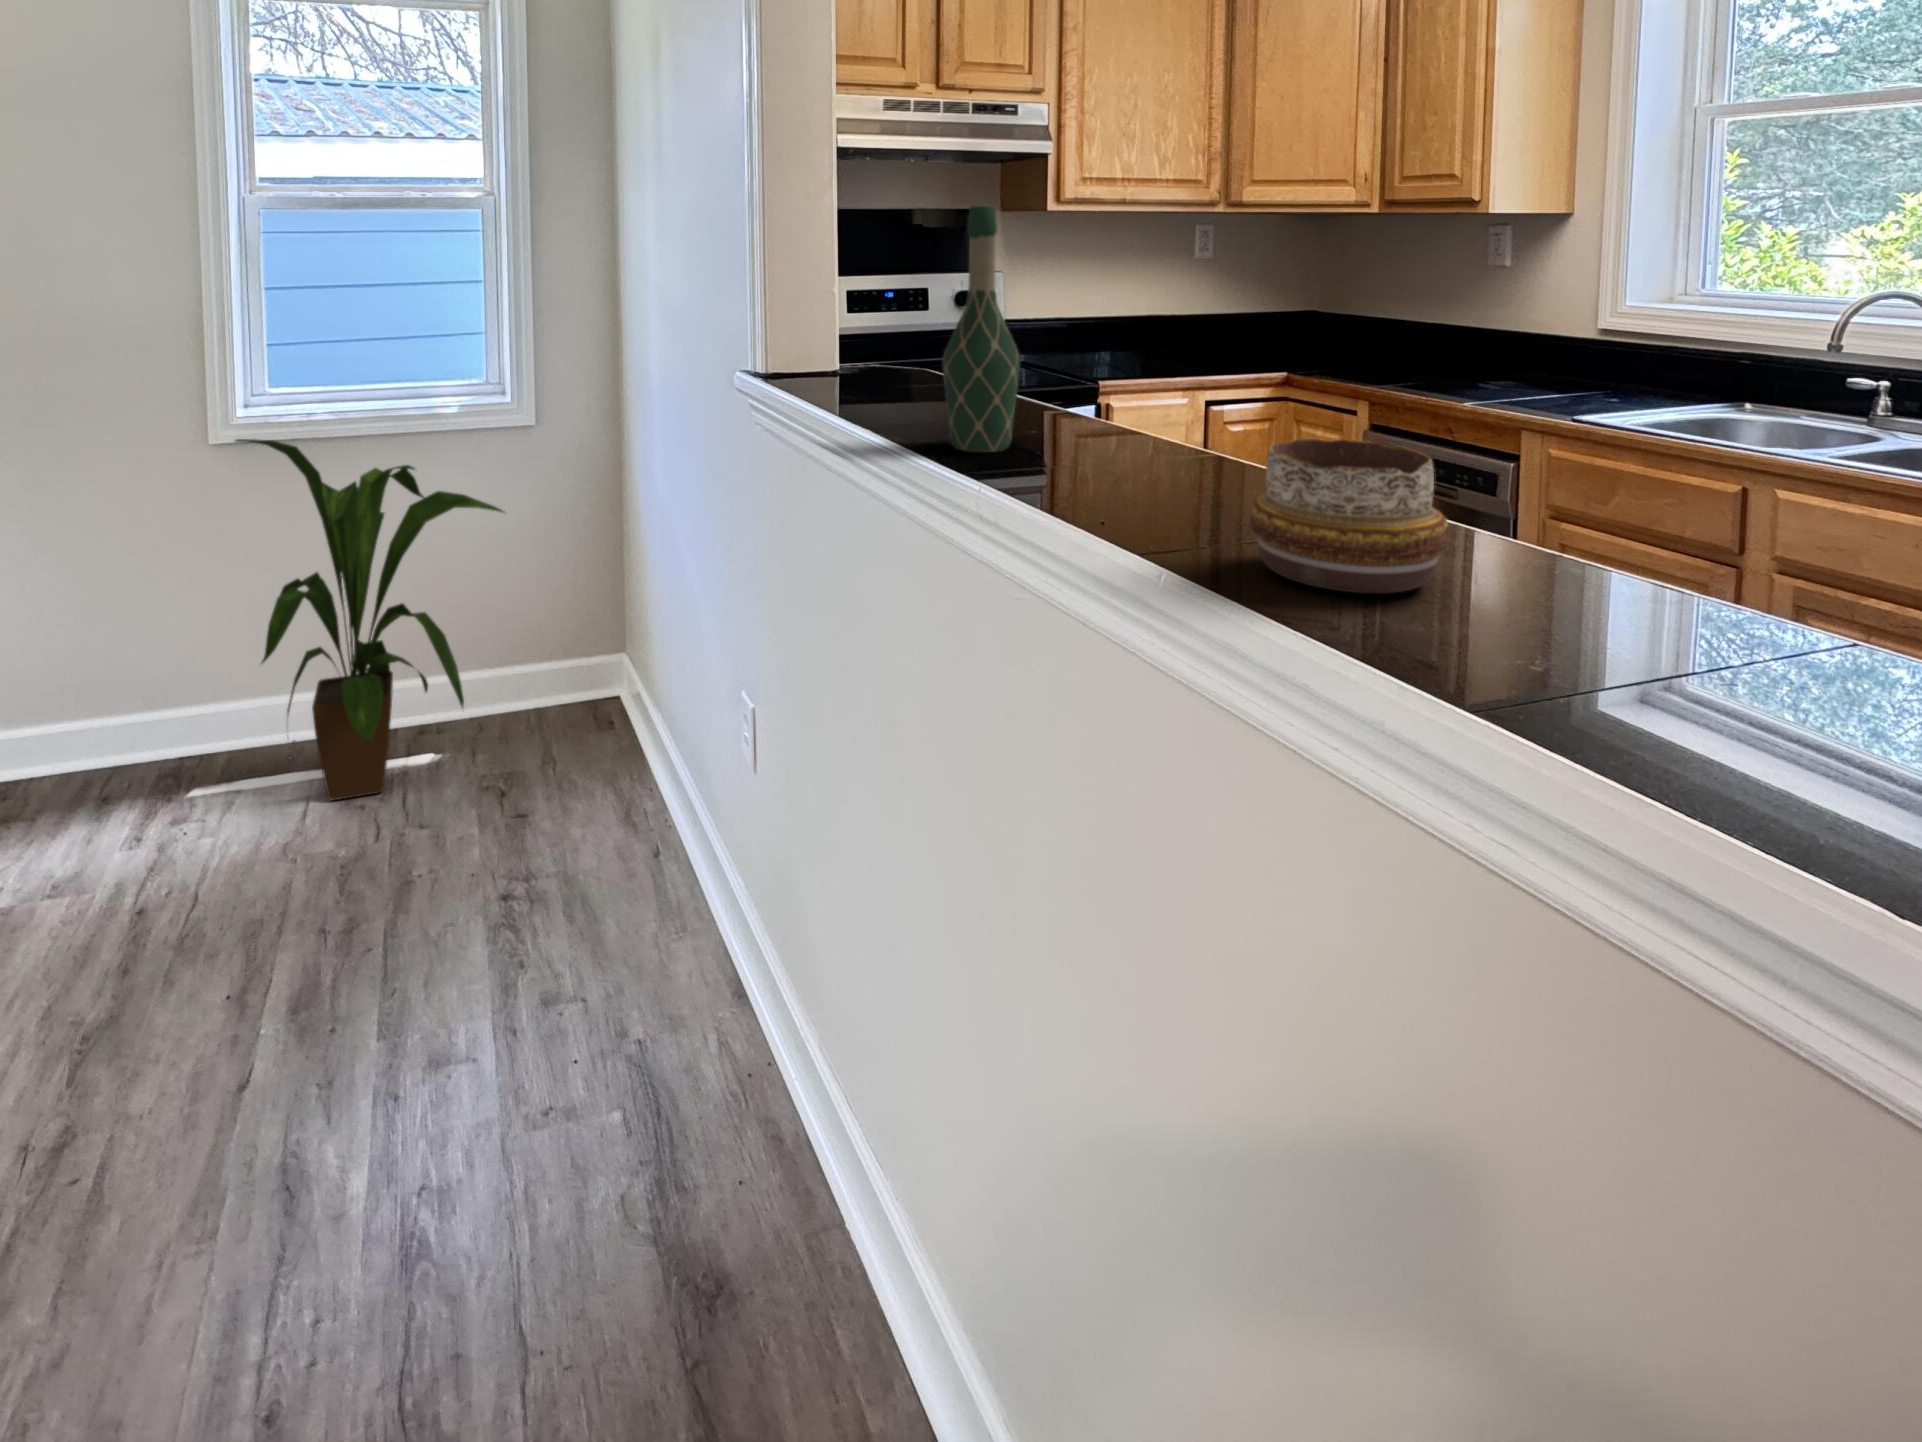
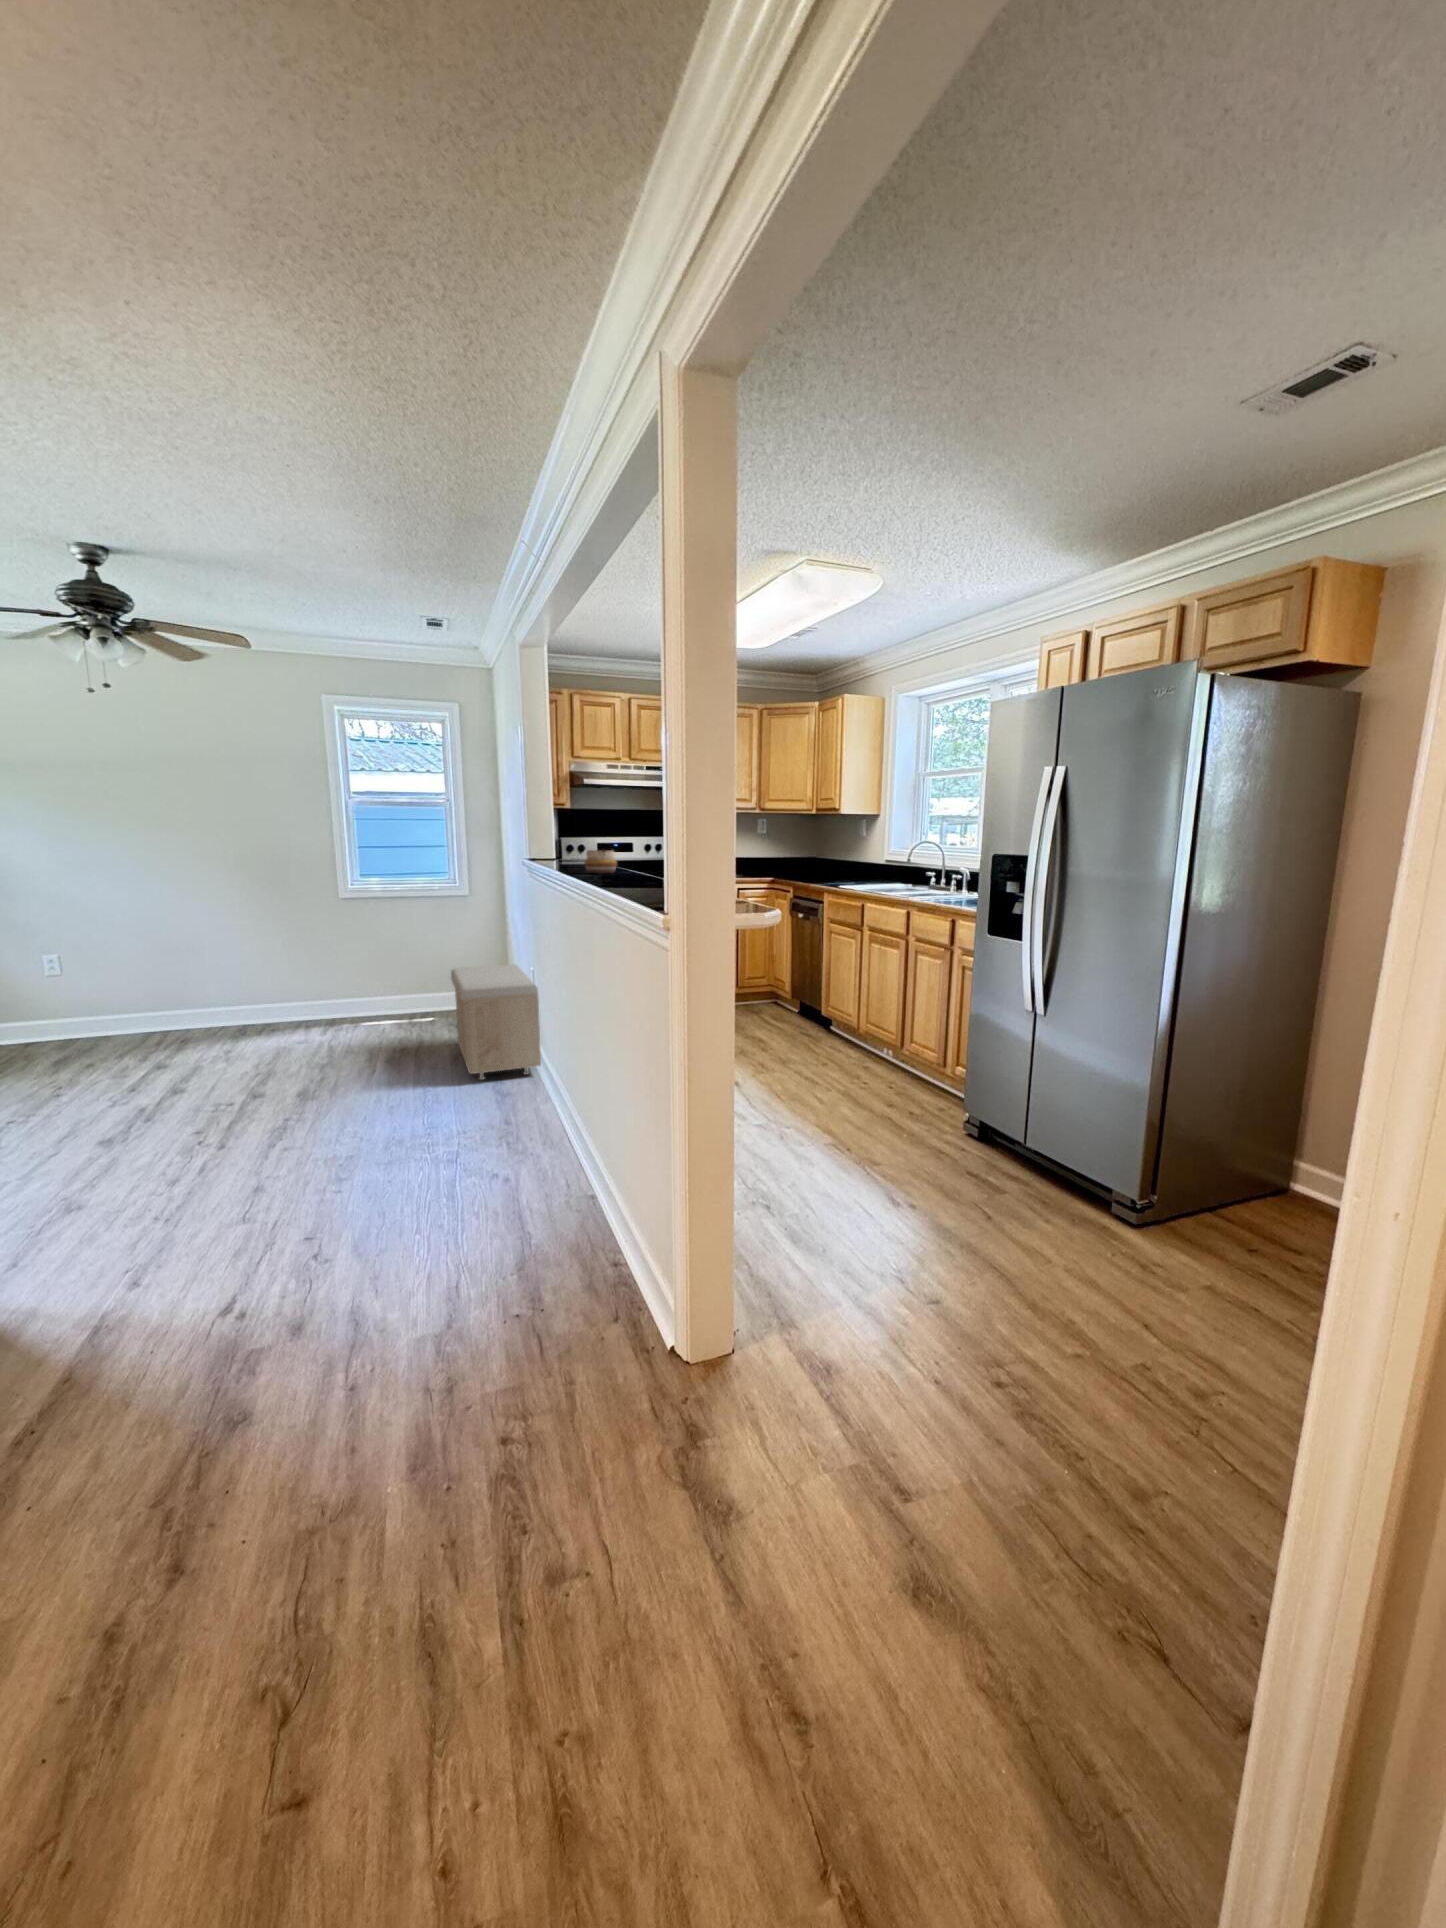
wine bottle: present [942,206,1020,452] -> none [562,806,581,868]
house plant: present [236,439,505,800] -> none [353,888,456,1024]
storage bench: none [494,680,804,1202] -> present [451,964,541,1080]

